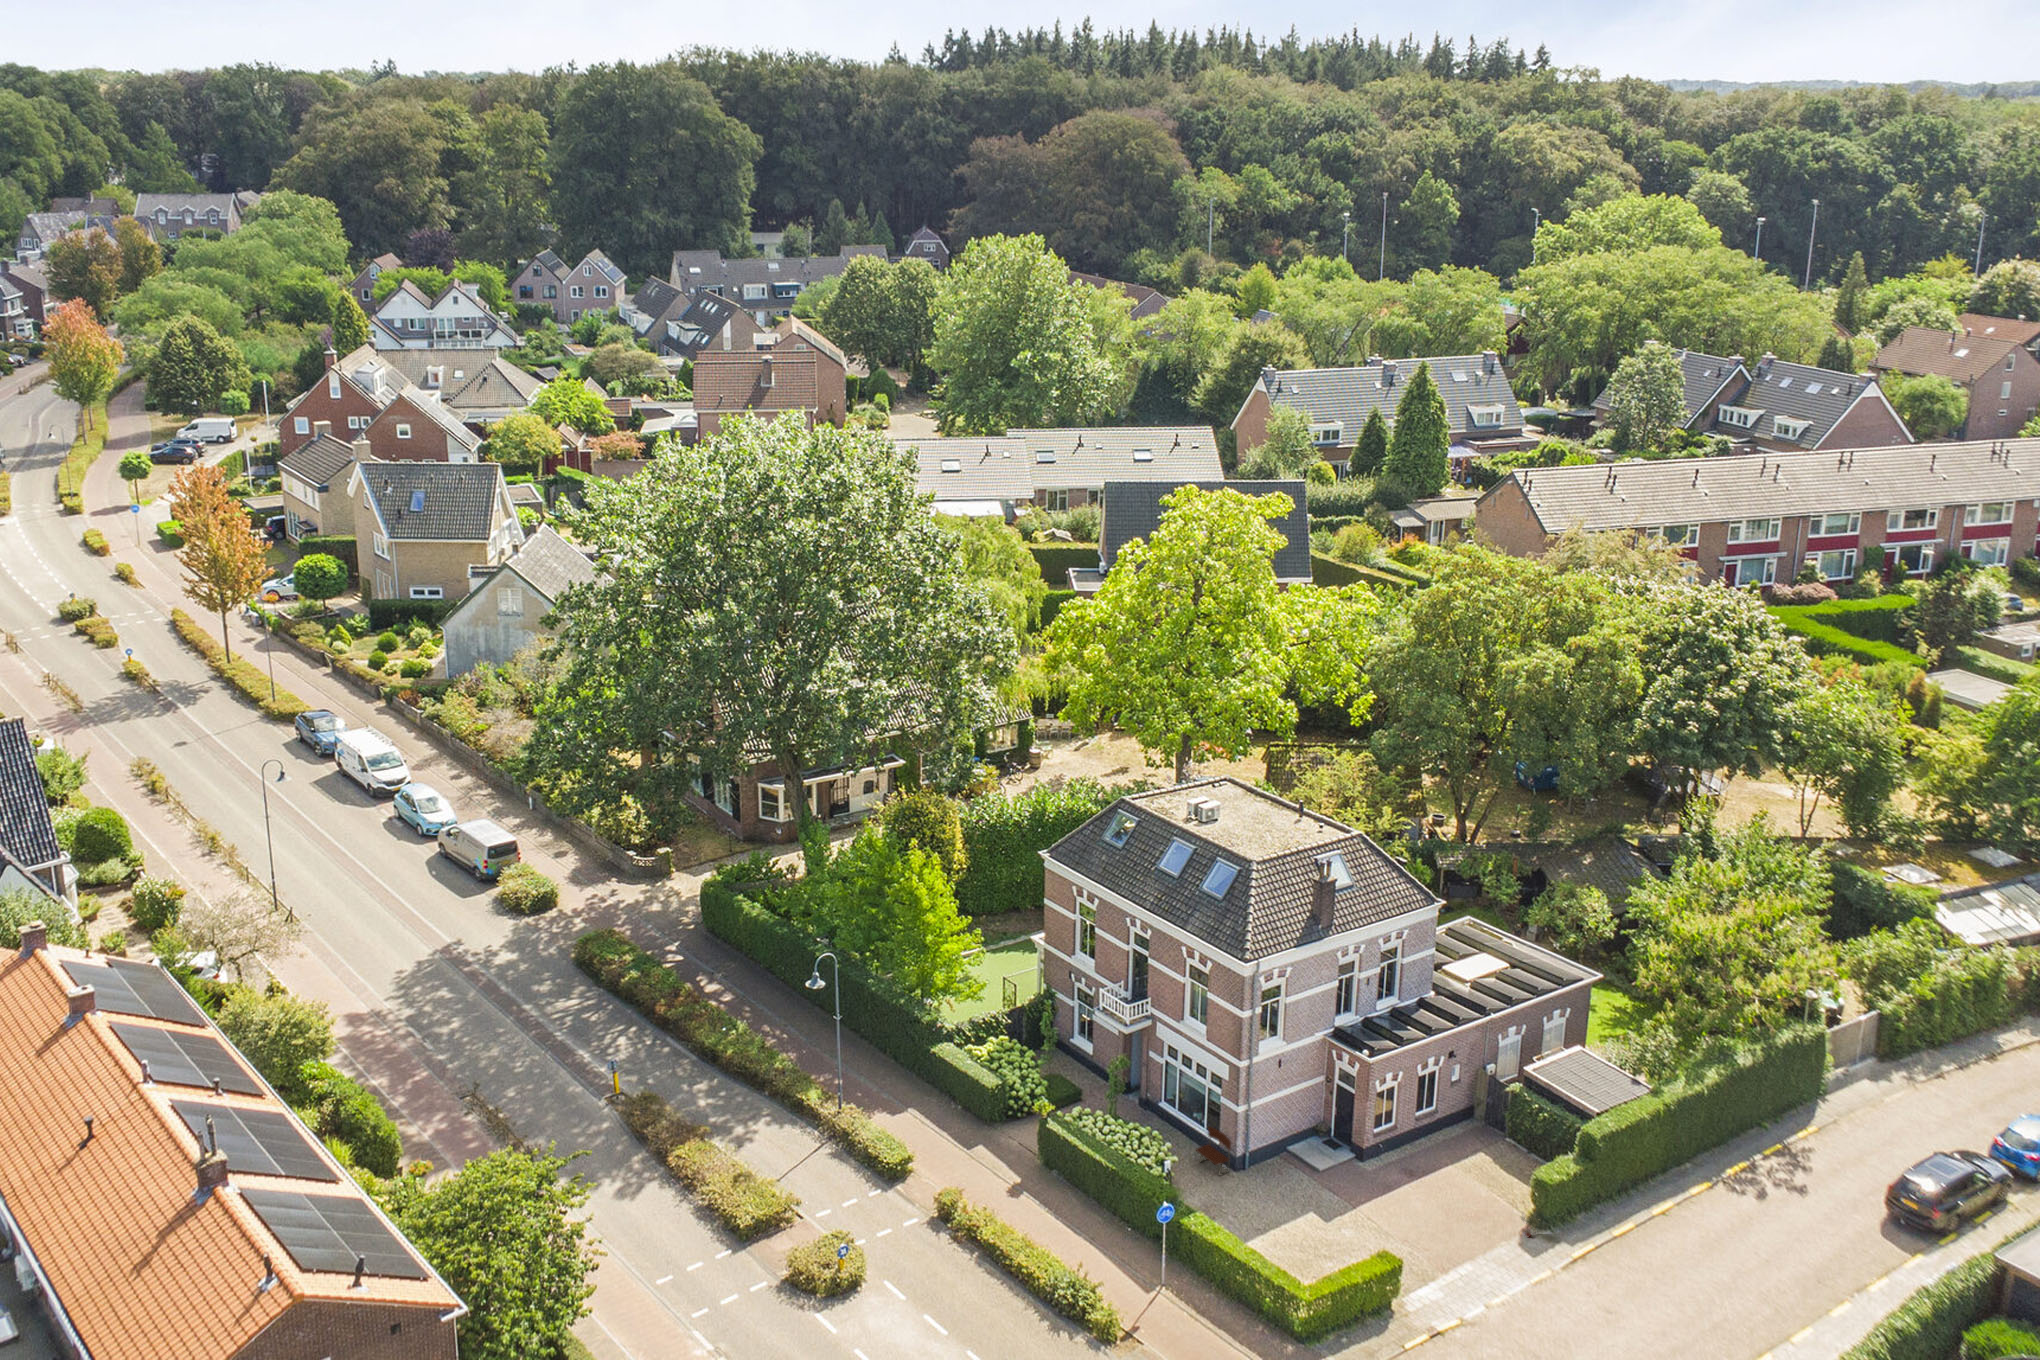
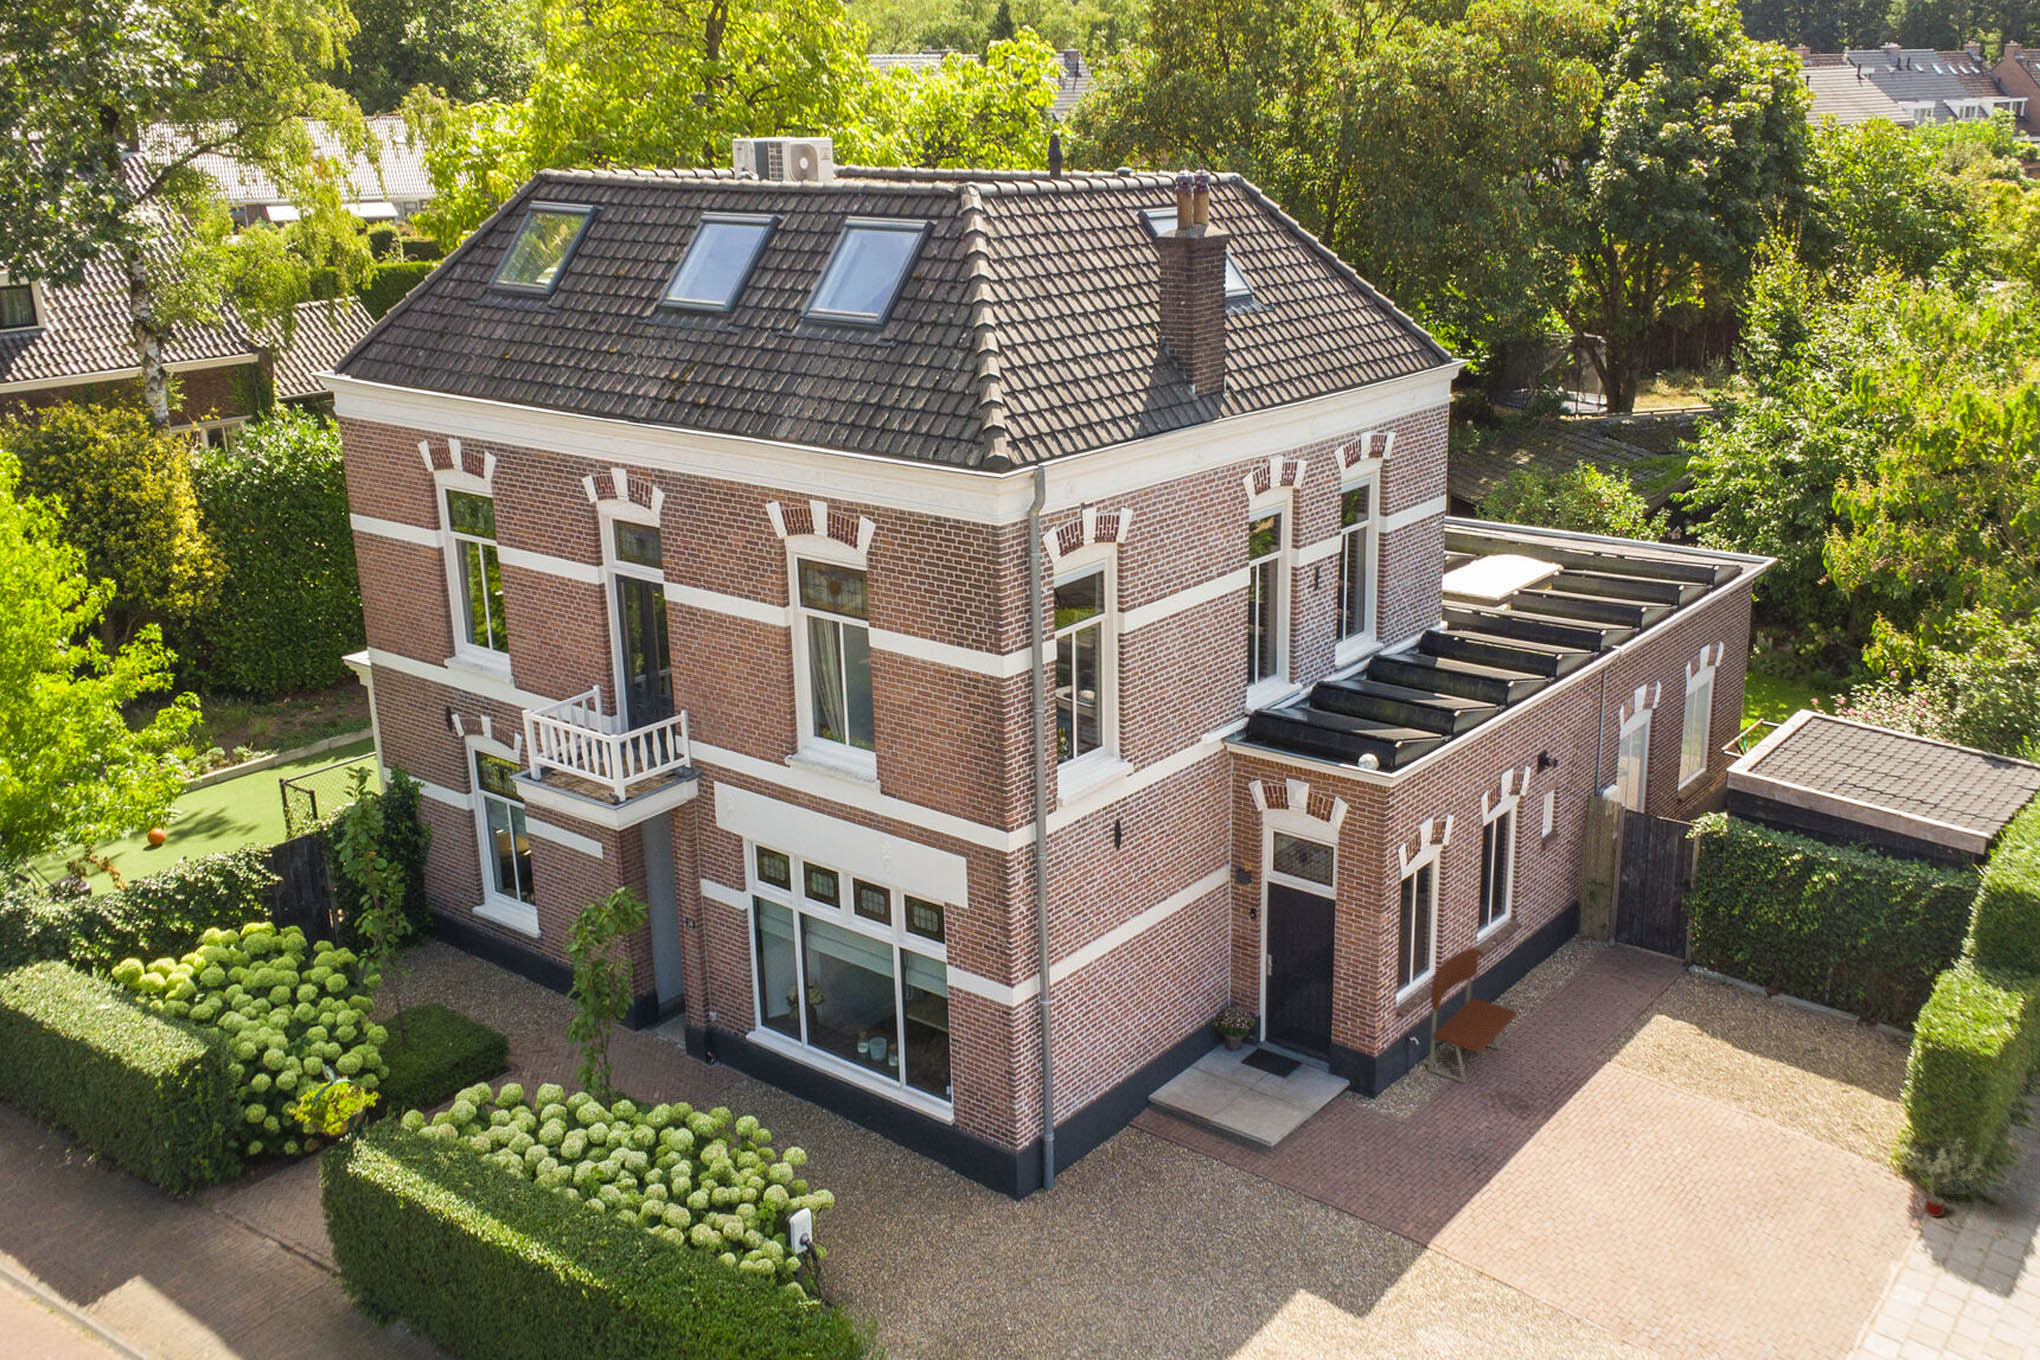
bench: present [1196,1127,1231,1176] -> present [1428,948,1517,1083]

